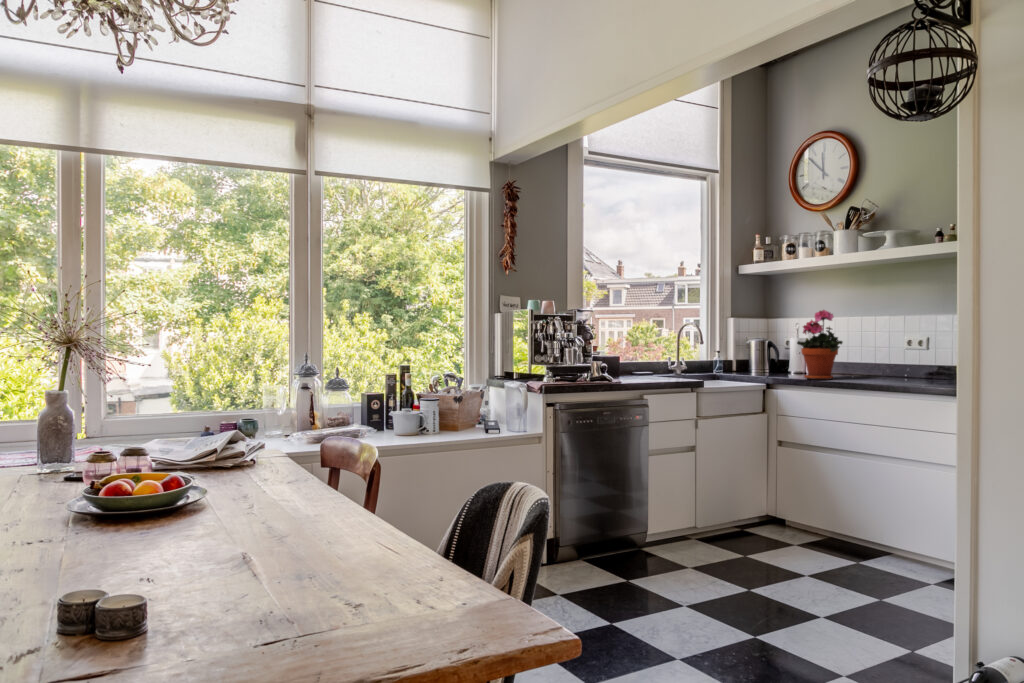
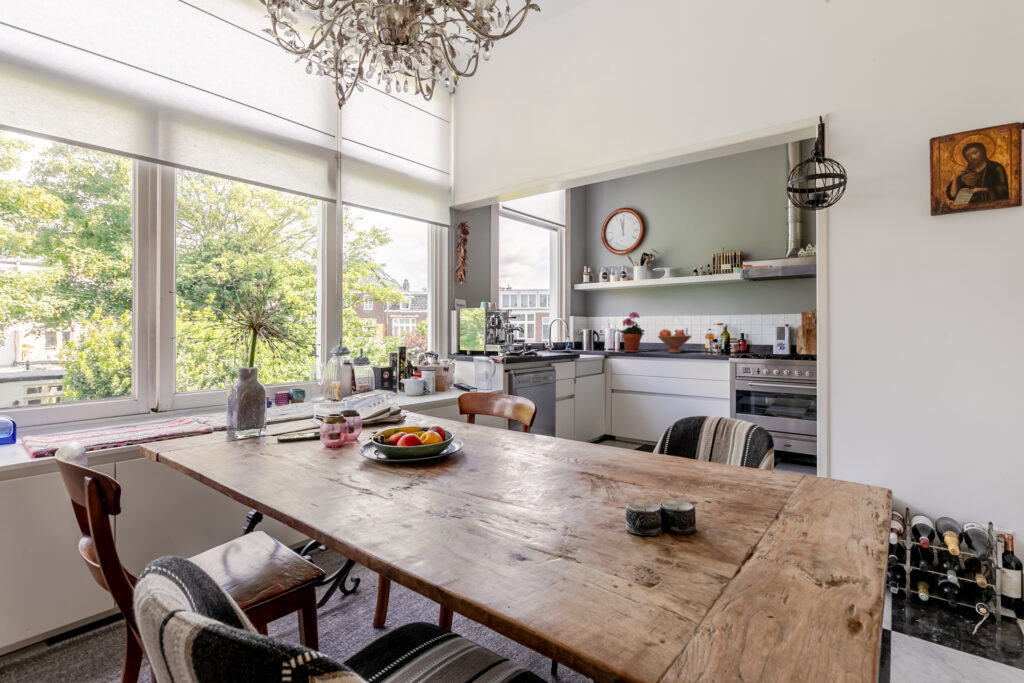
fruit bowl: none [858,340,923,383] -> present [658,329,691,353]

